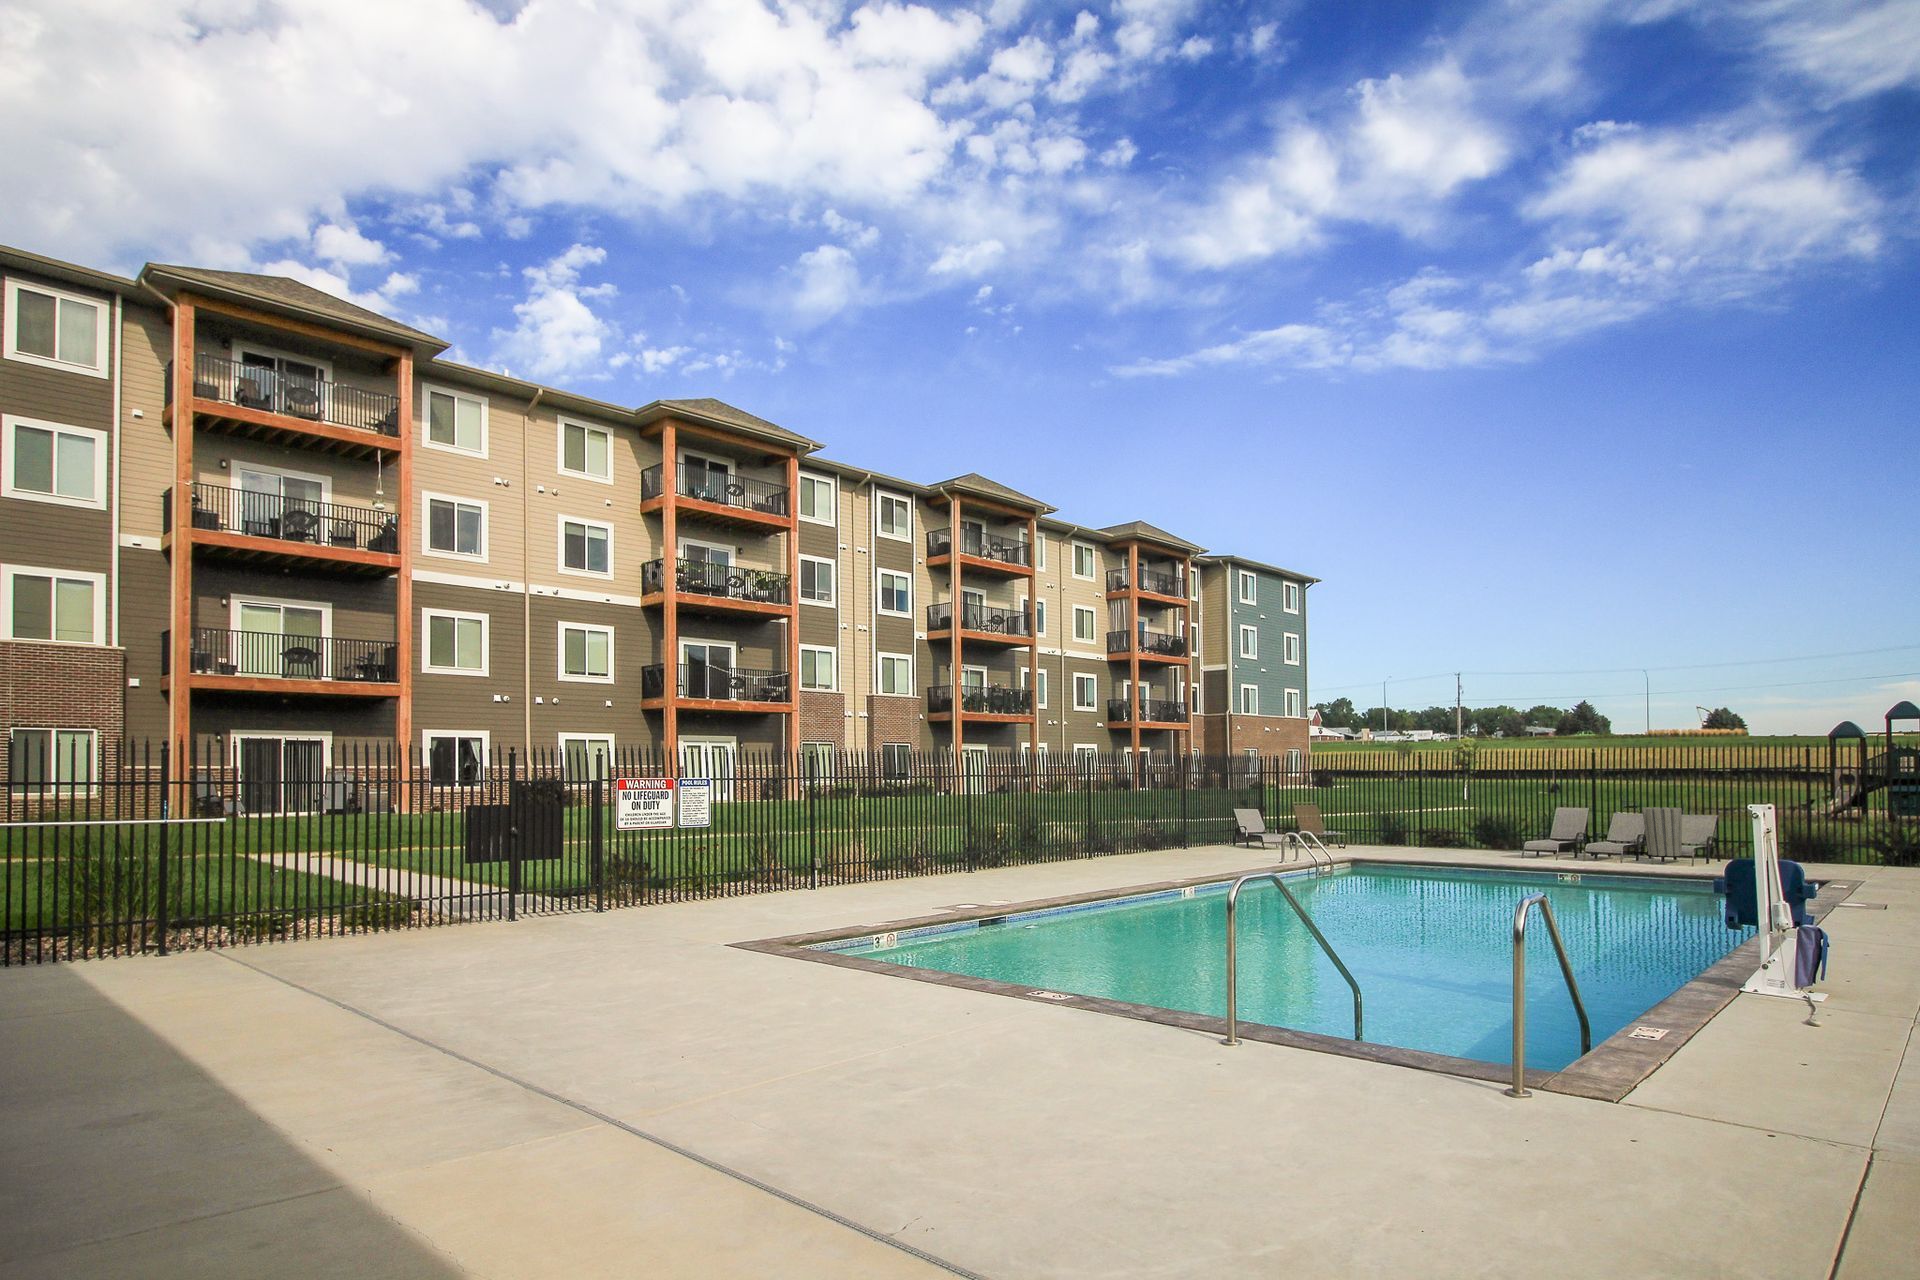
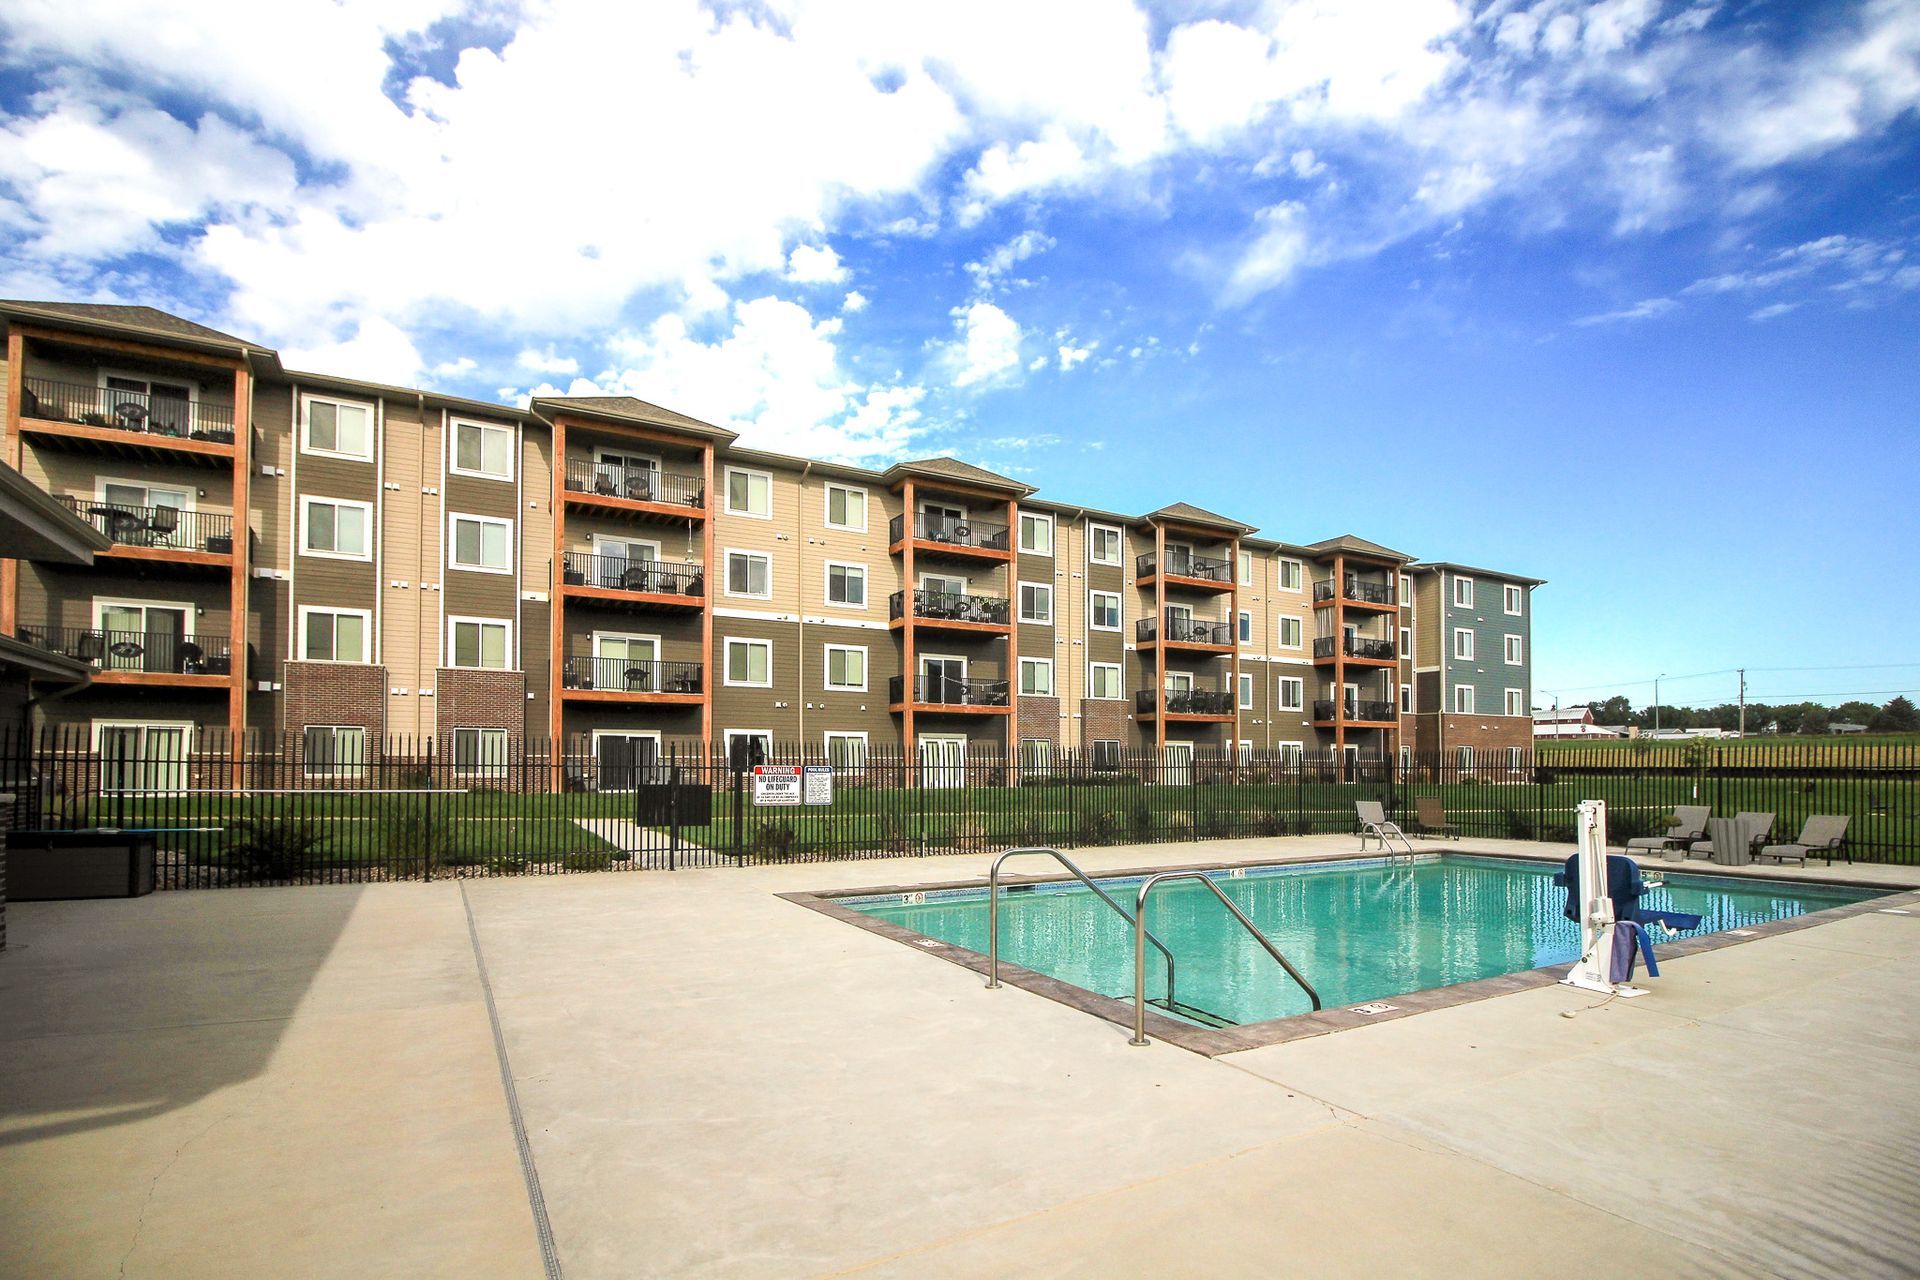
potted tree: none [1592,805,1616,855] -> present [1661,815,1683,862]

